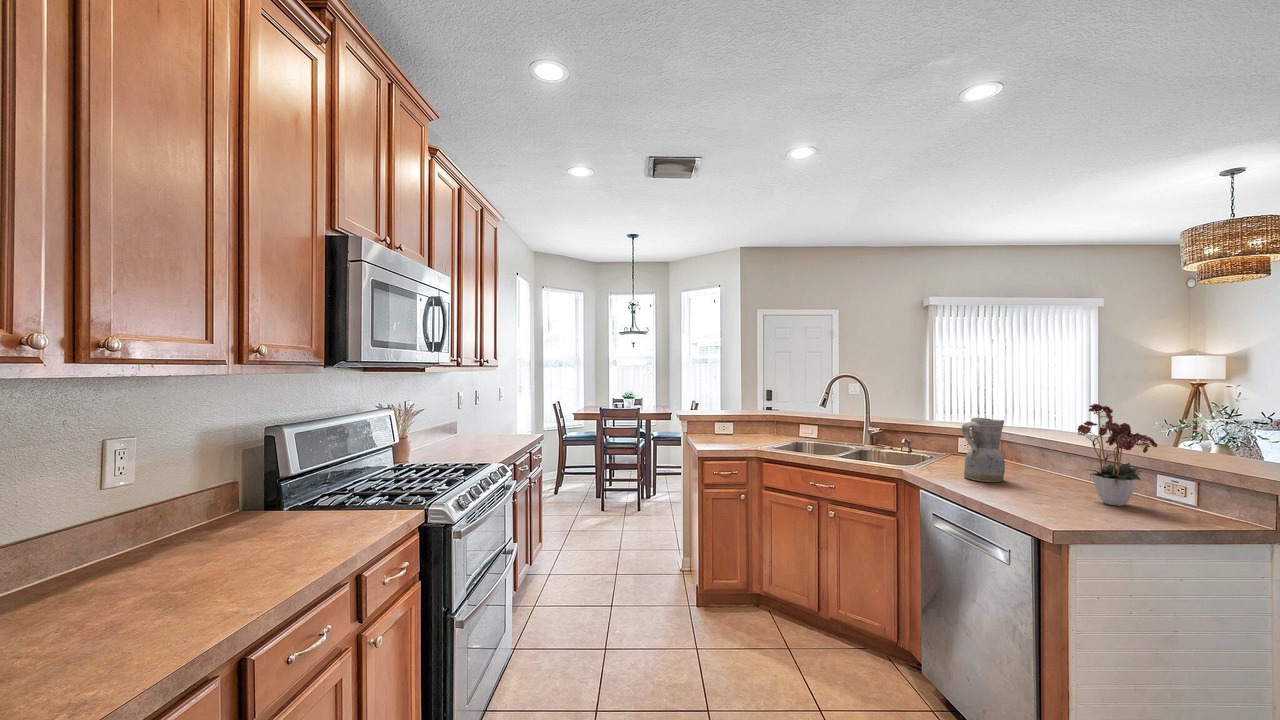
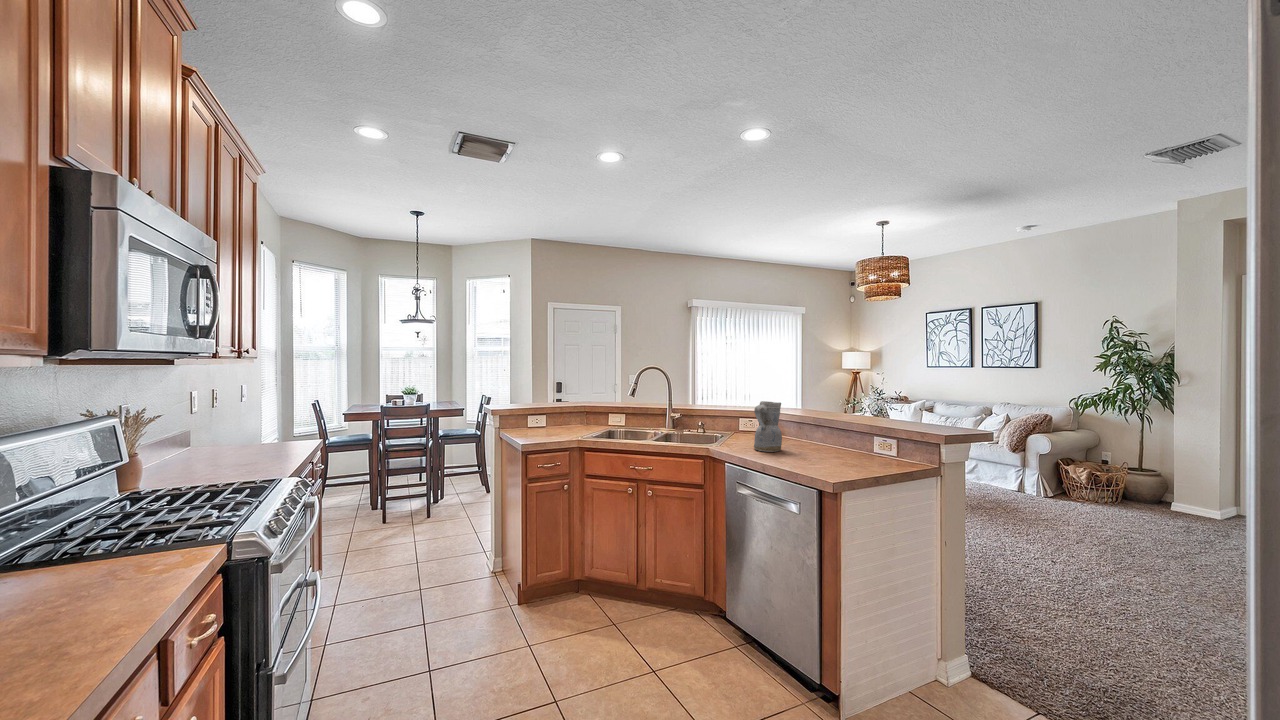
flower arrangement: present [1077,404,1157,506] -> none [829,385,884,461]

